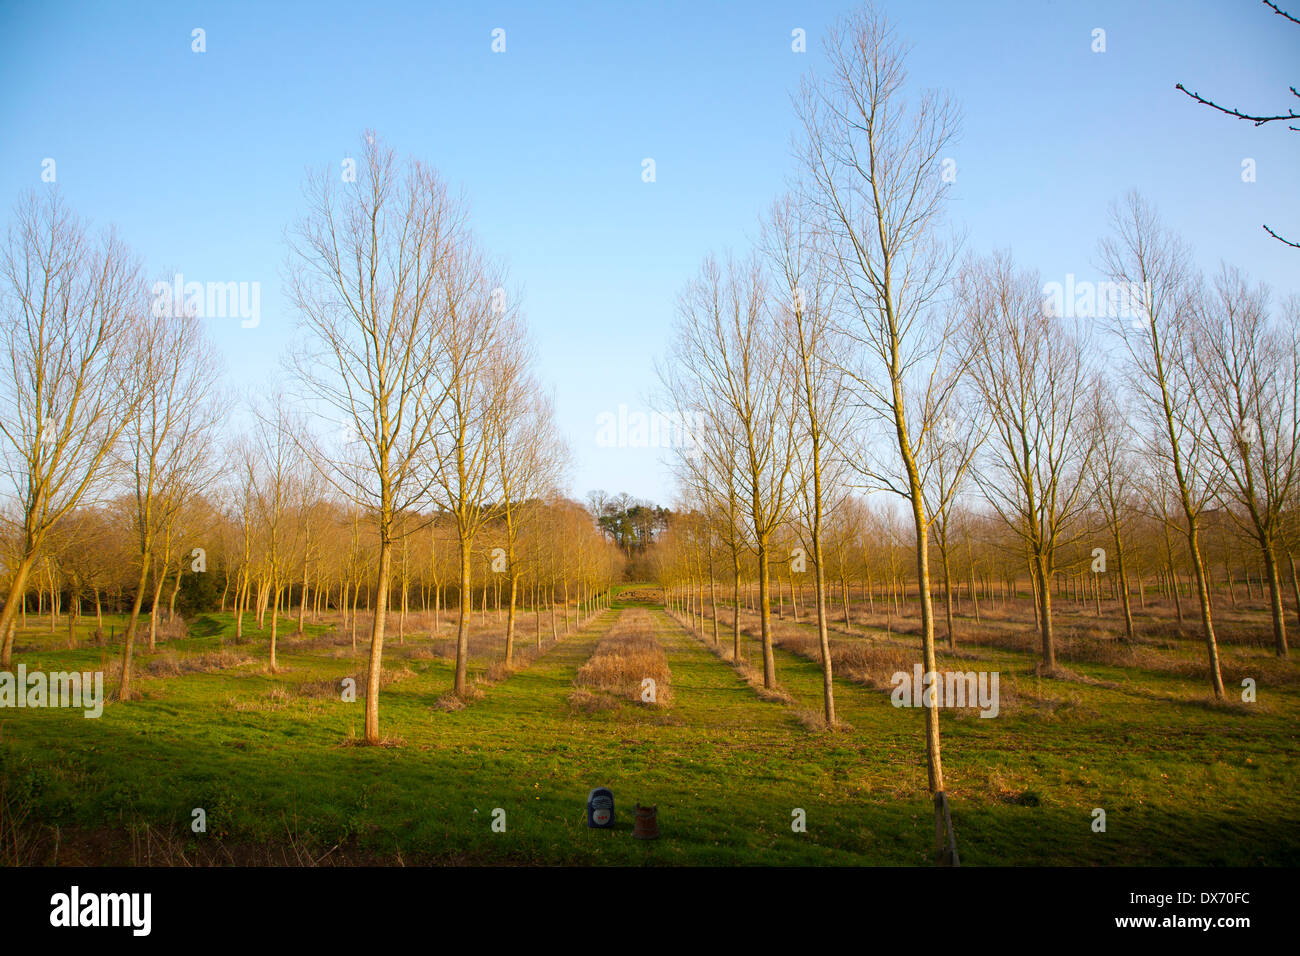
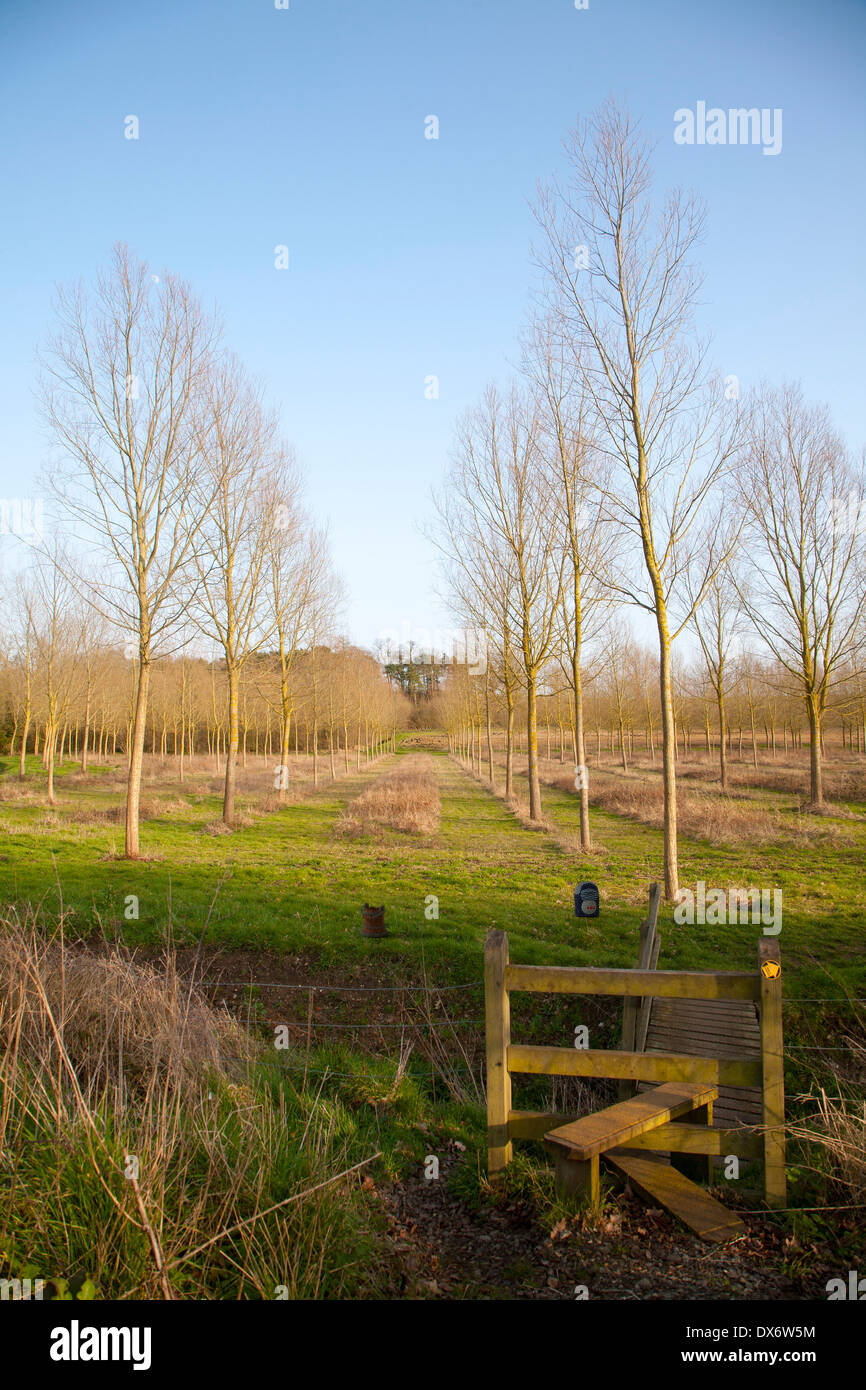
backpack: present [587,787,615,828] -> present [574,881,599,917]

